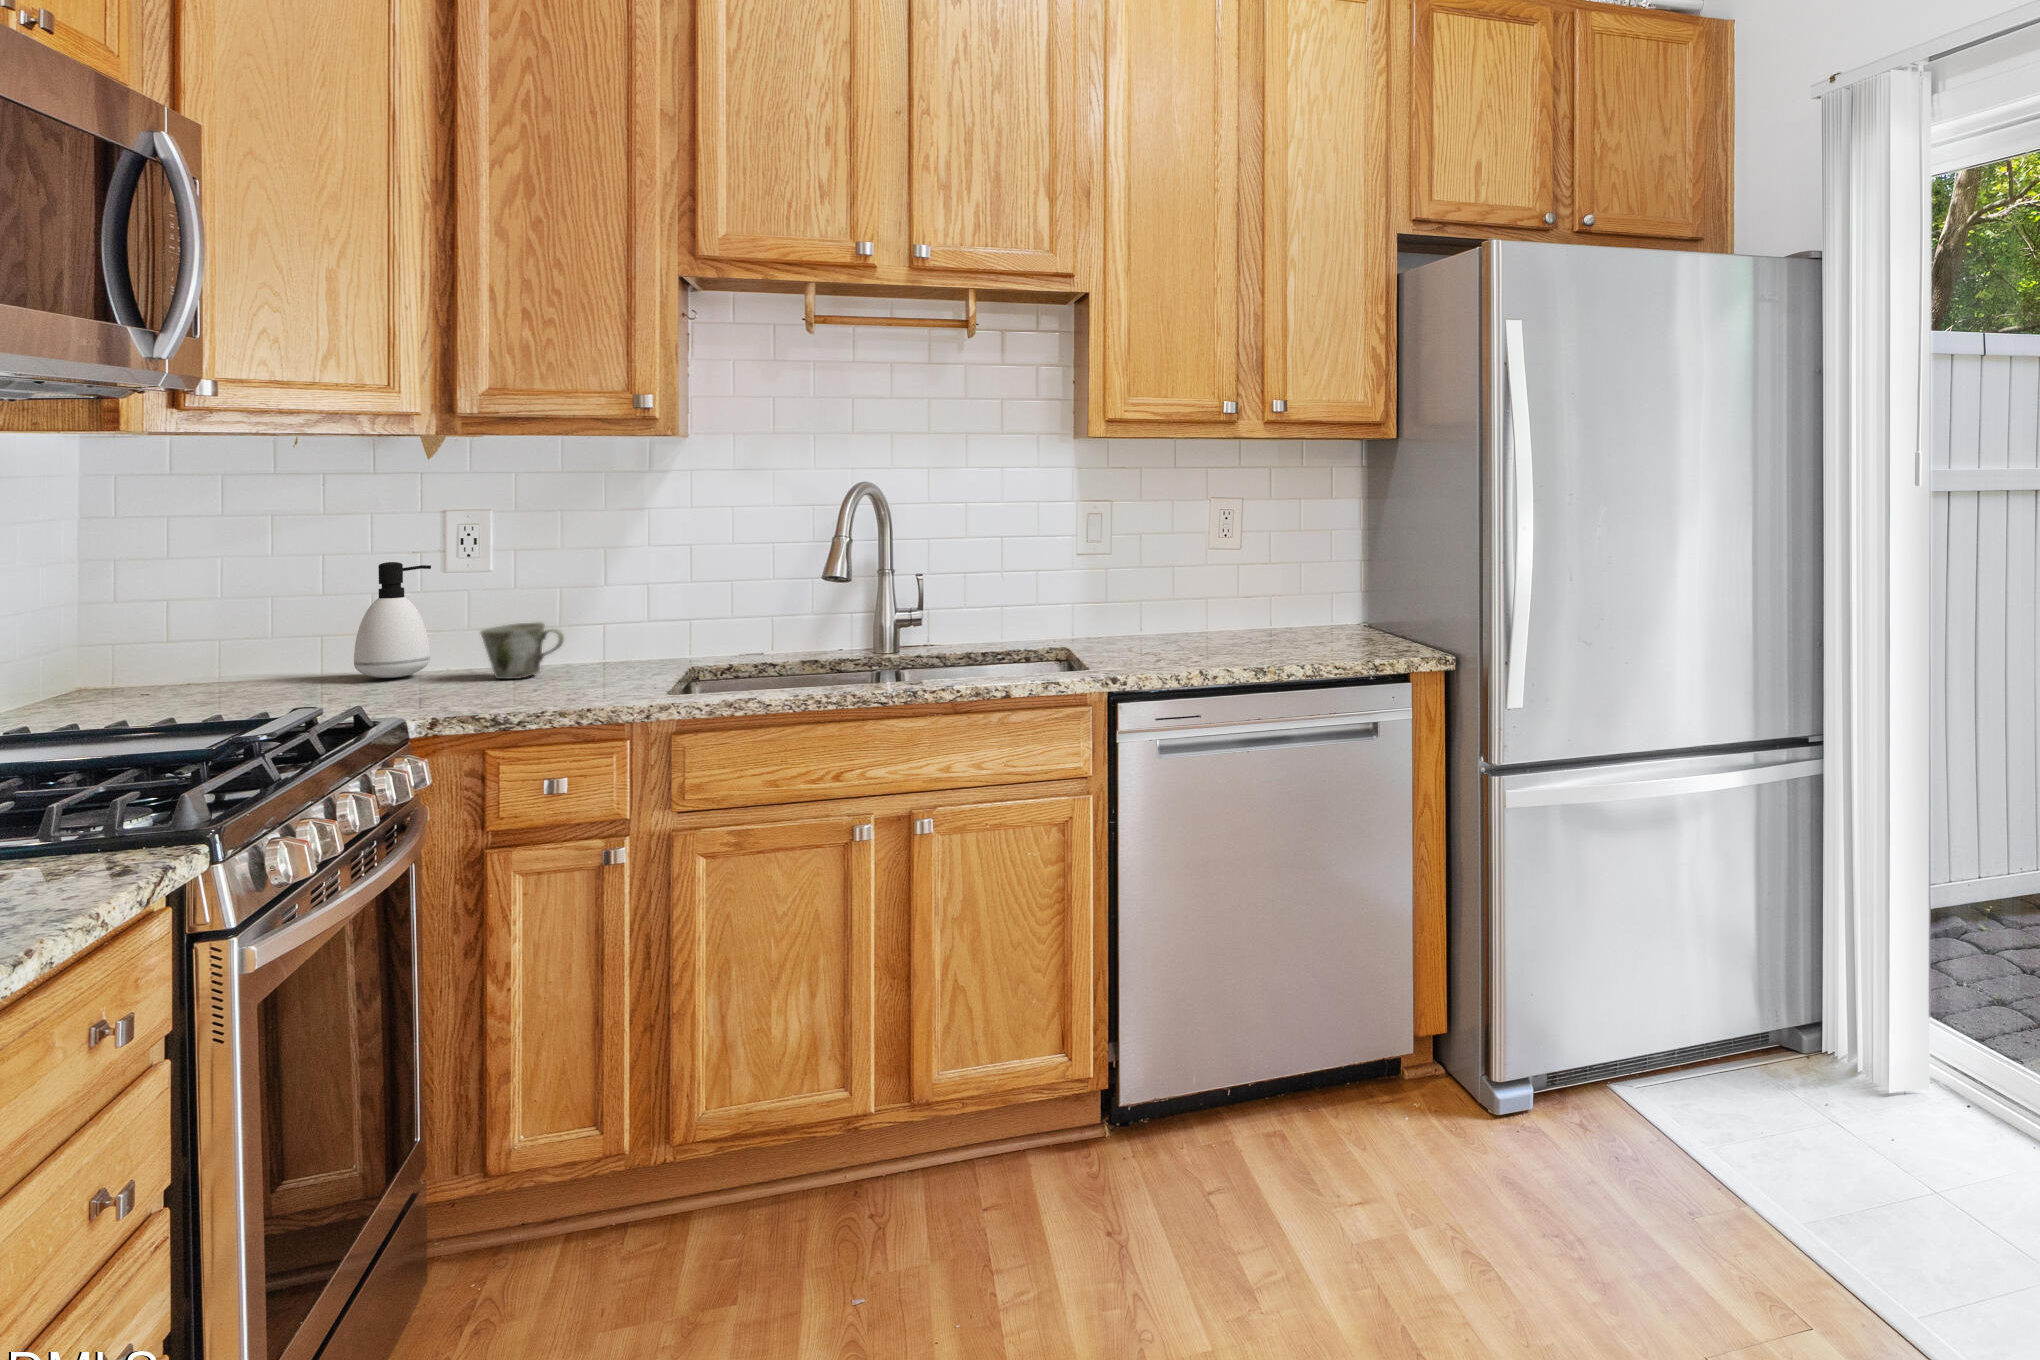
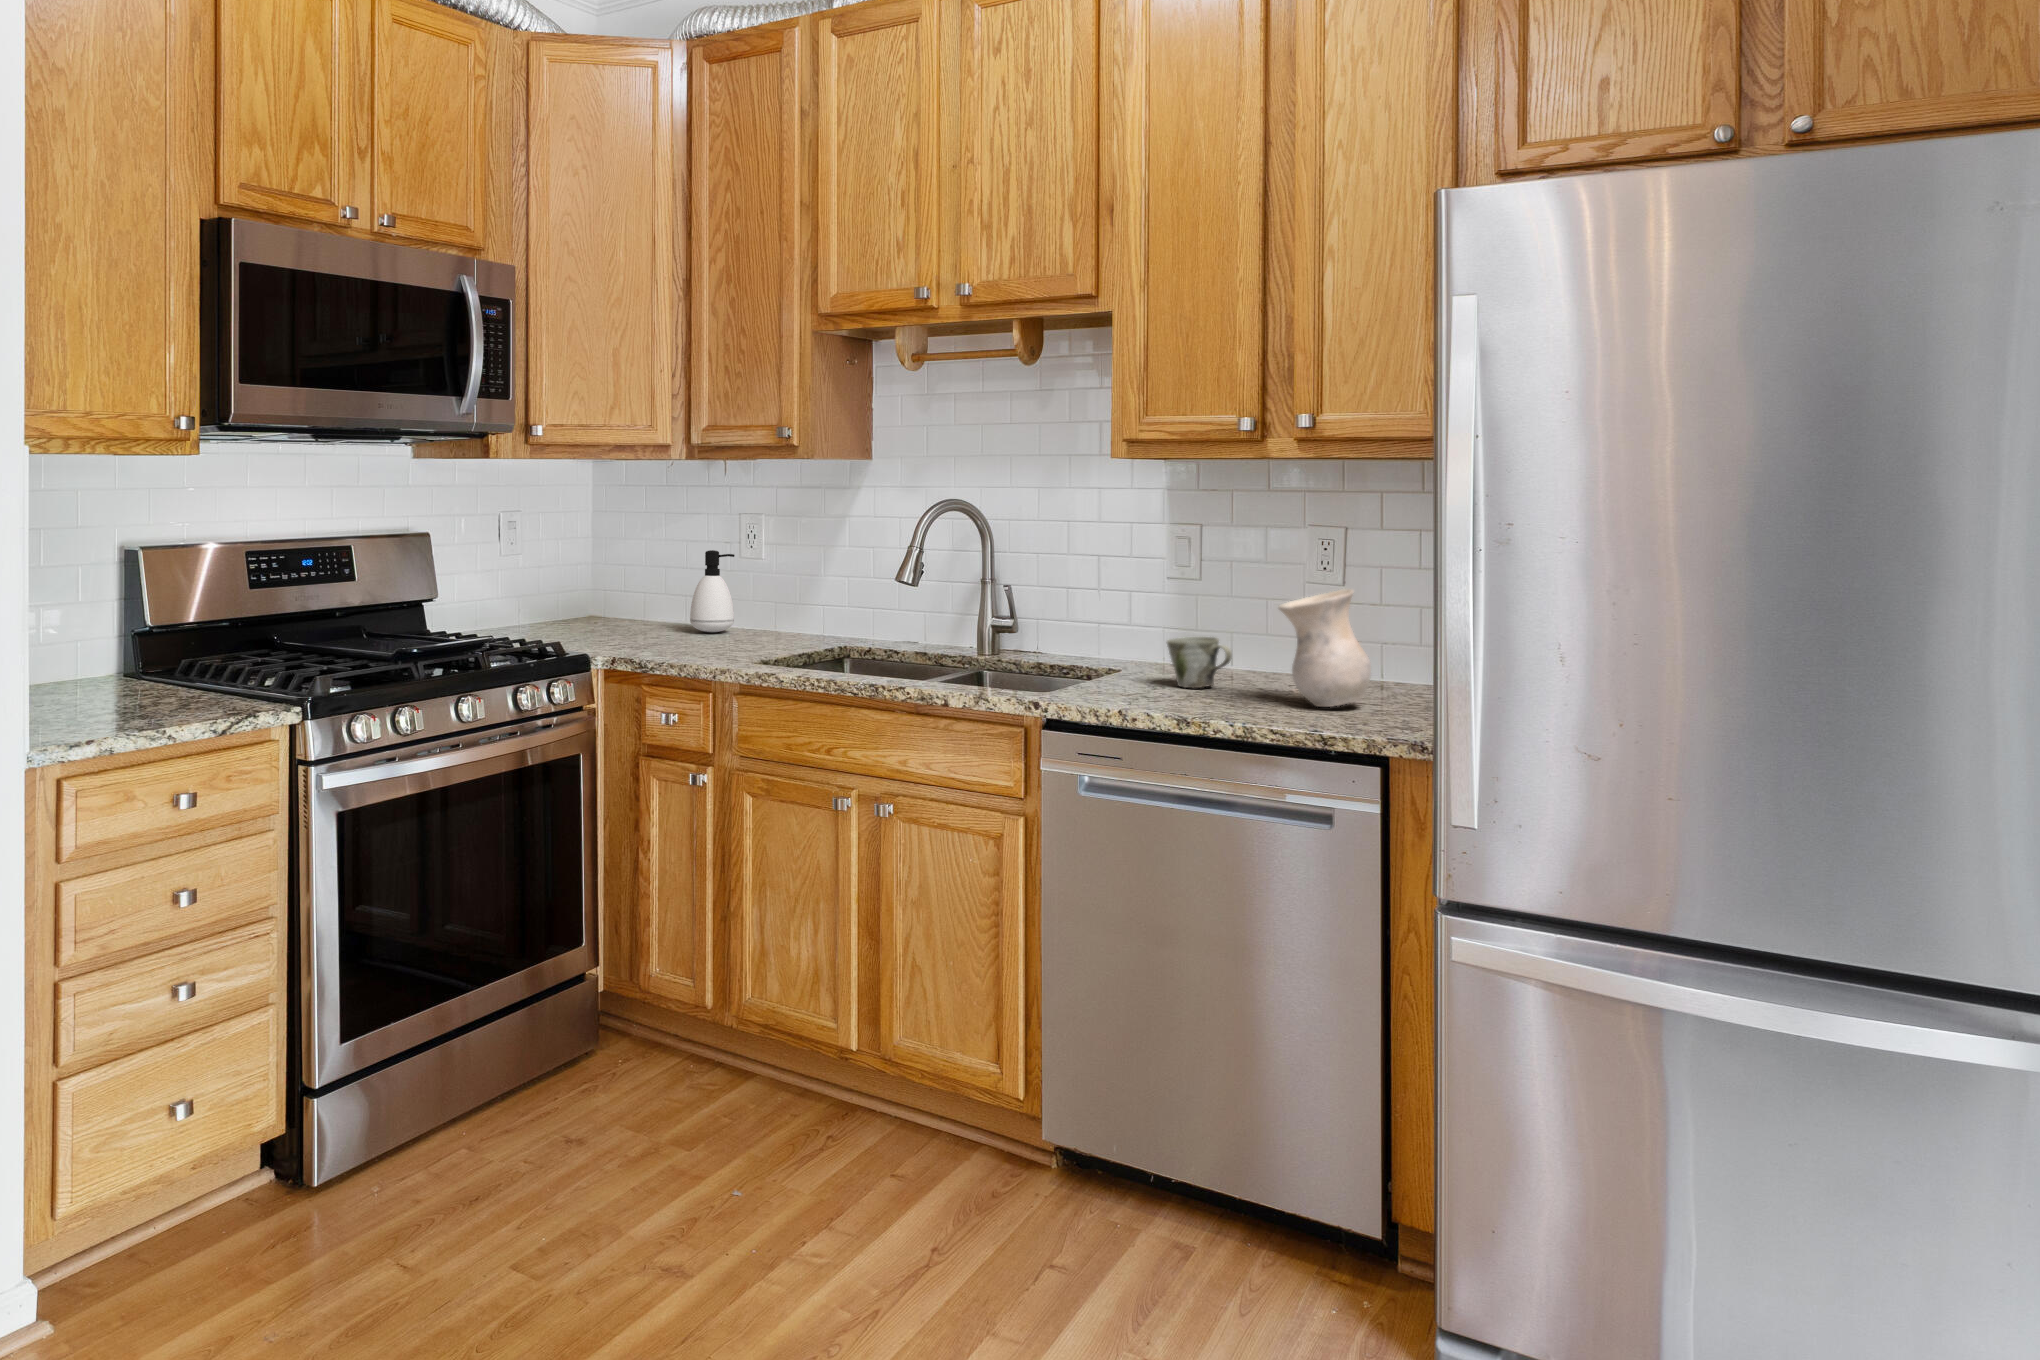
vase: none [1258,546,1333,648] -> present [1278,589,1371,707]
mug: present [480,622,564,679] -> present [1167,637,1232,688]

